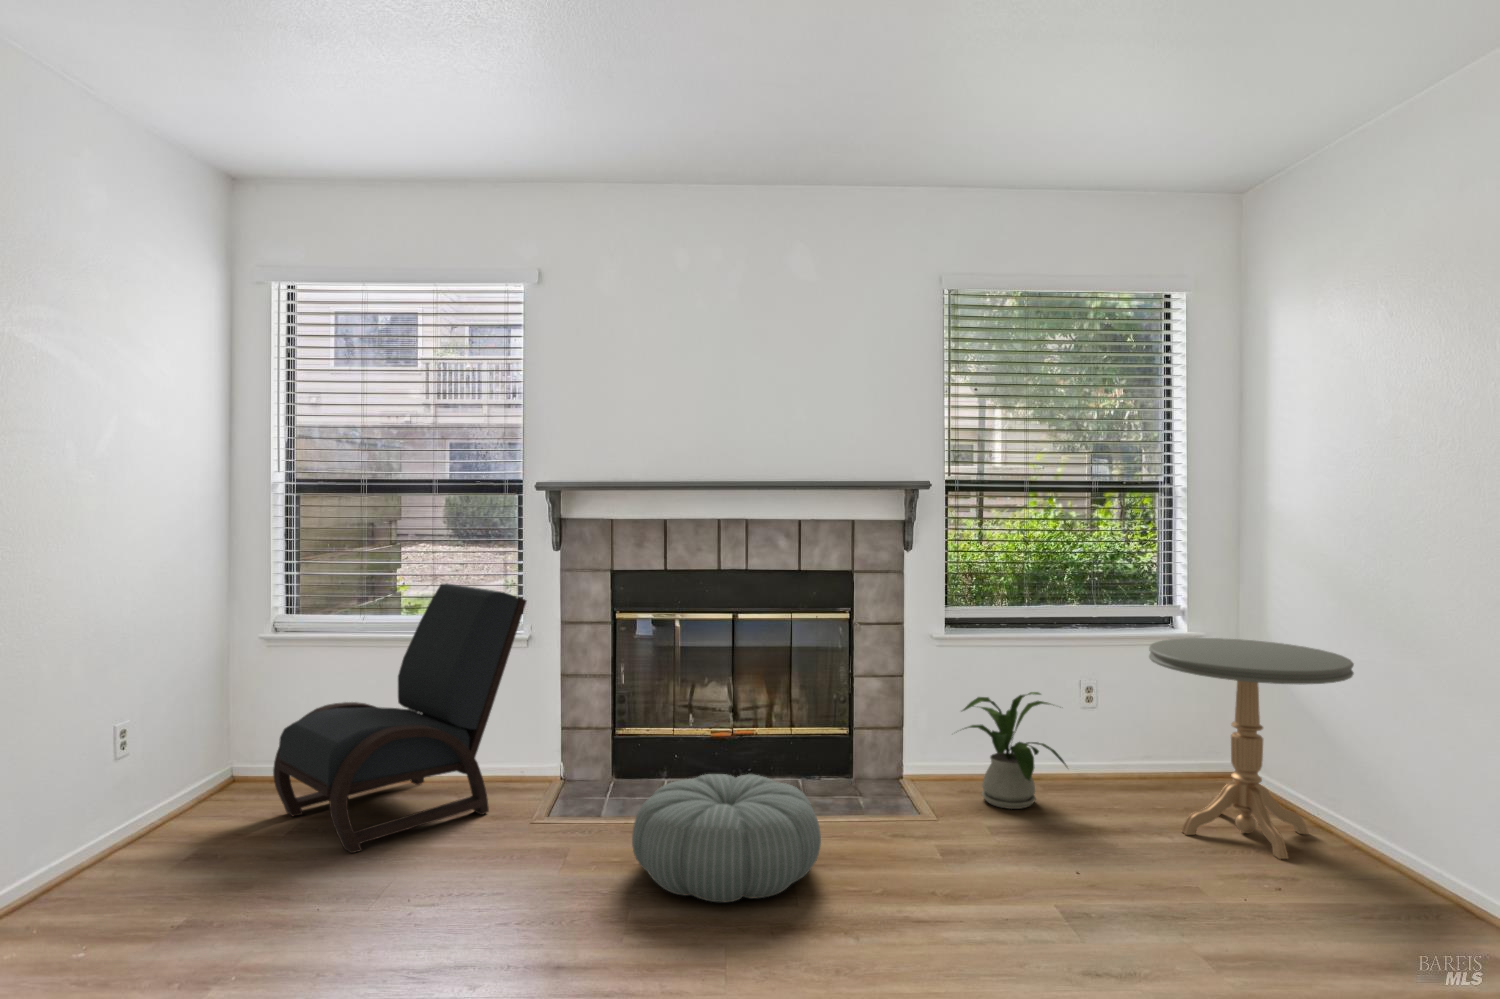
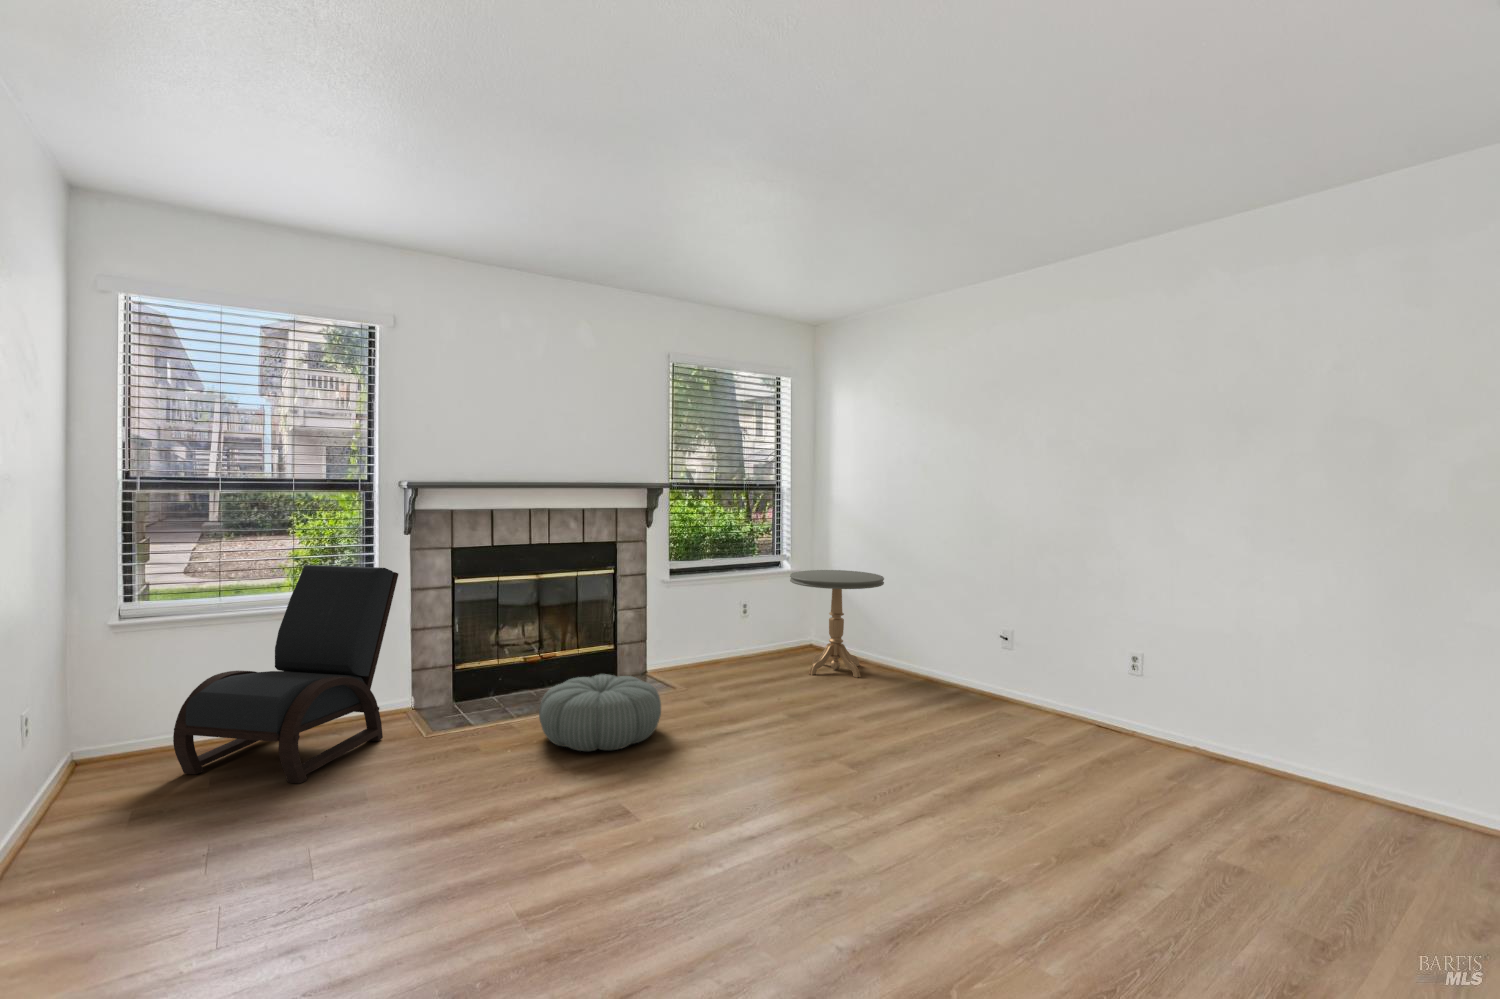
house plant: present [963,692,1066,809] -> none [679,607,753,678]

